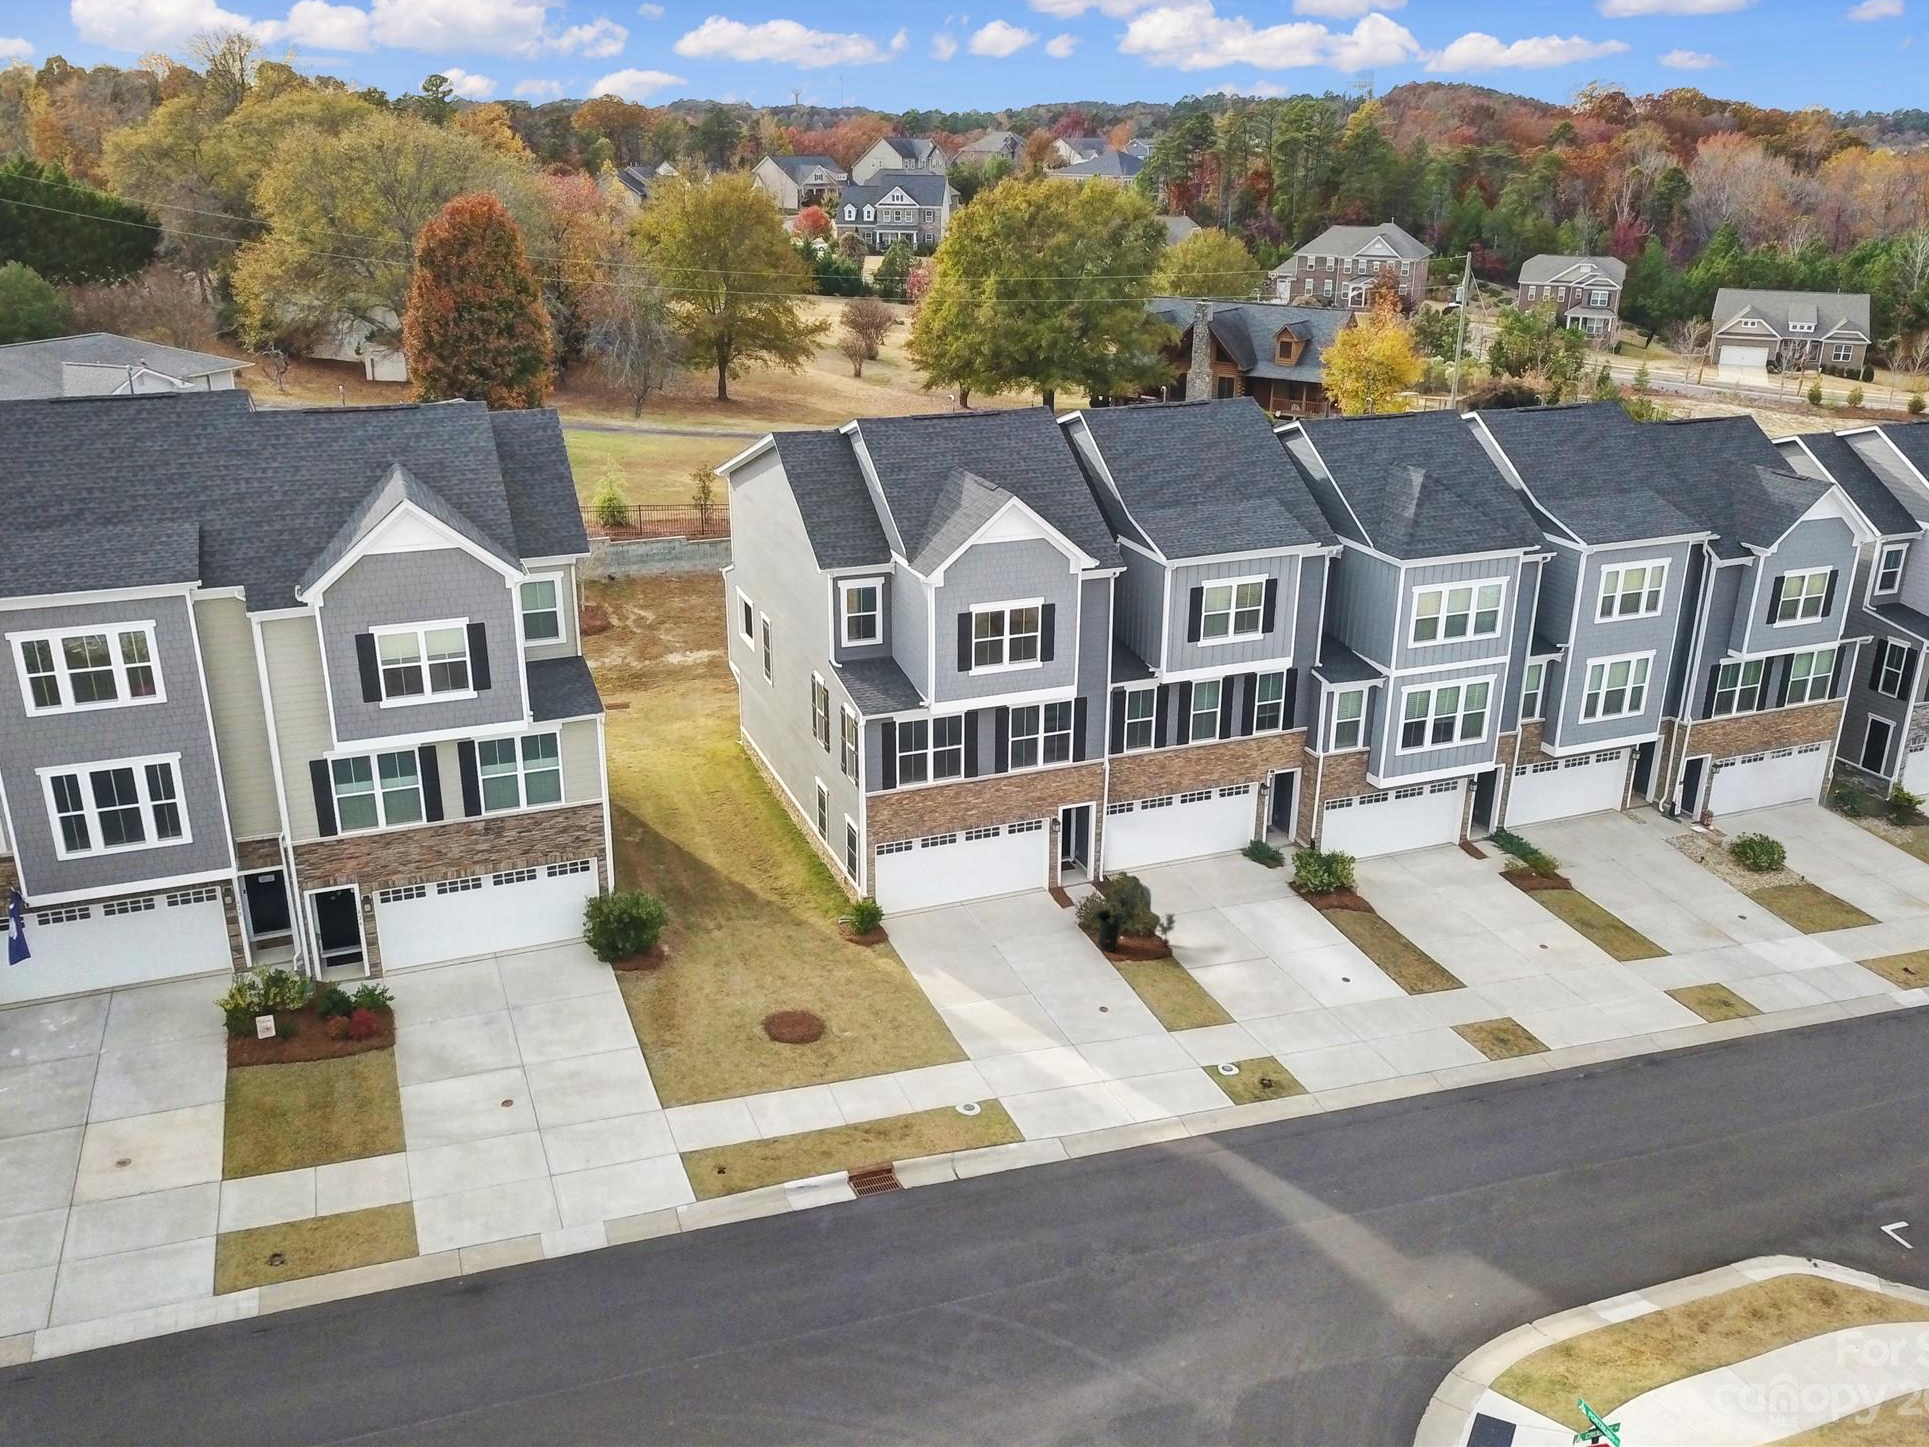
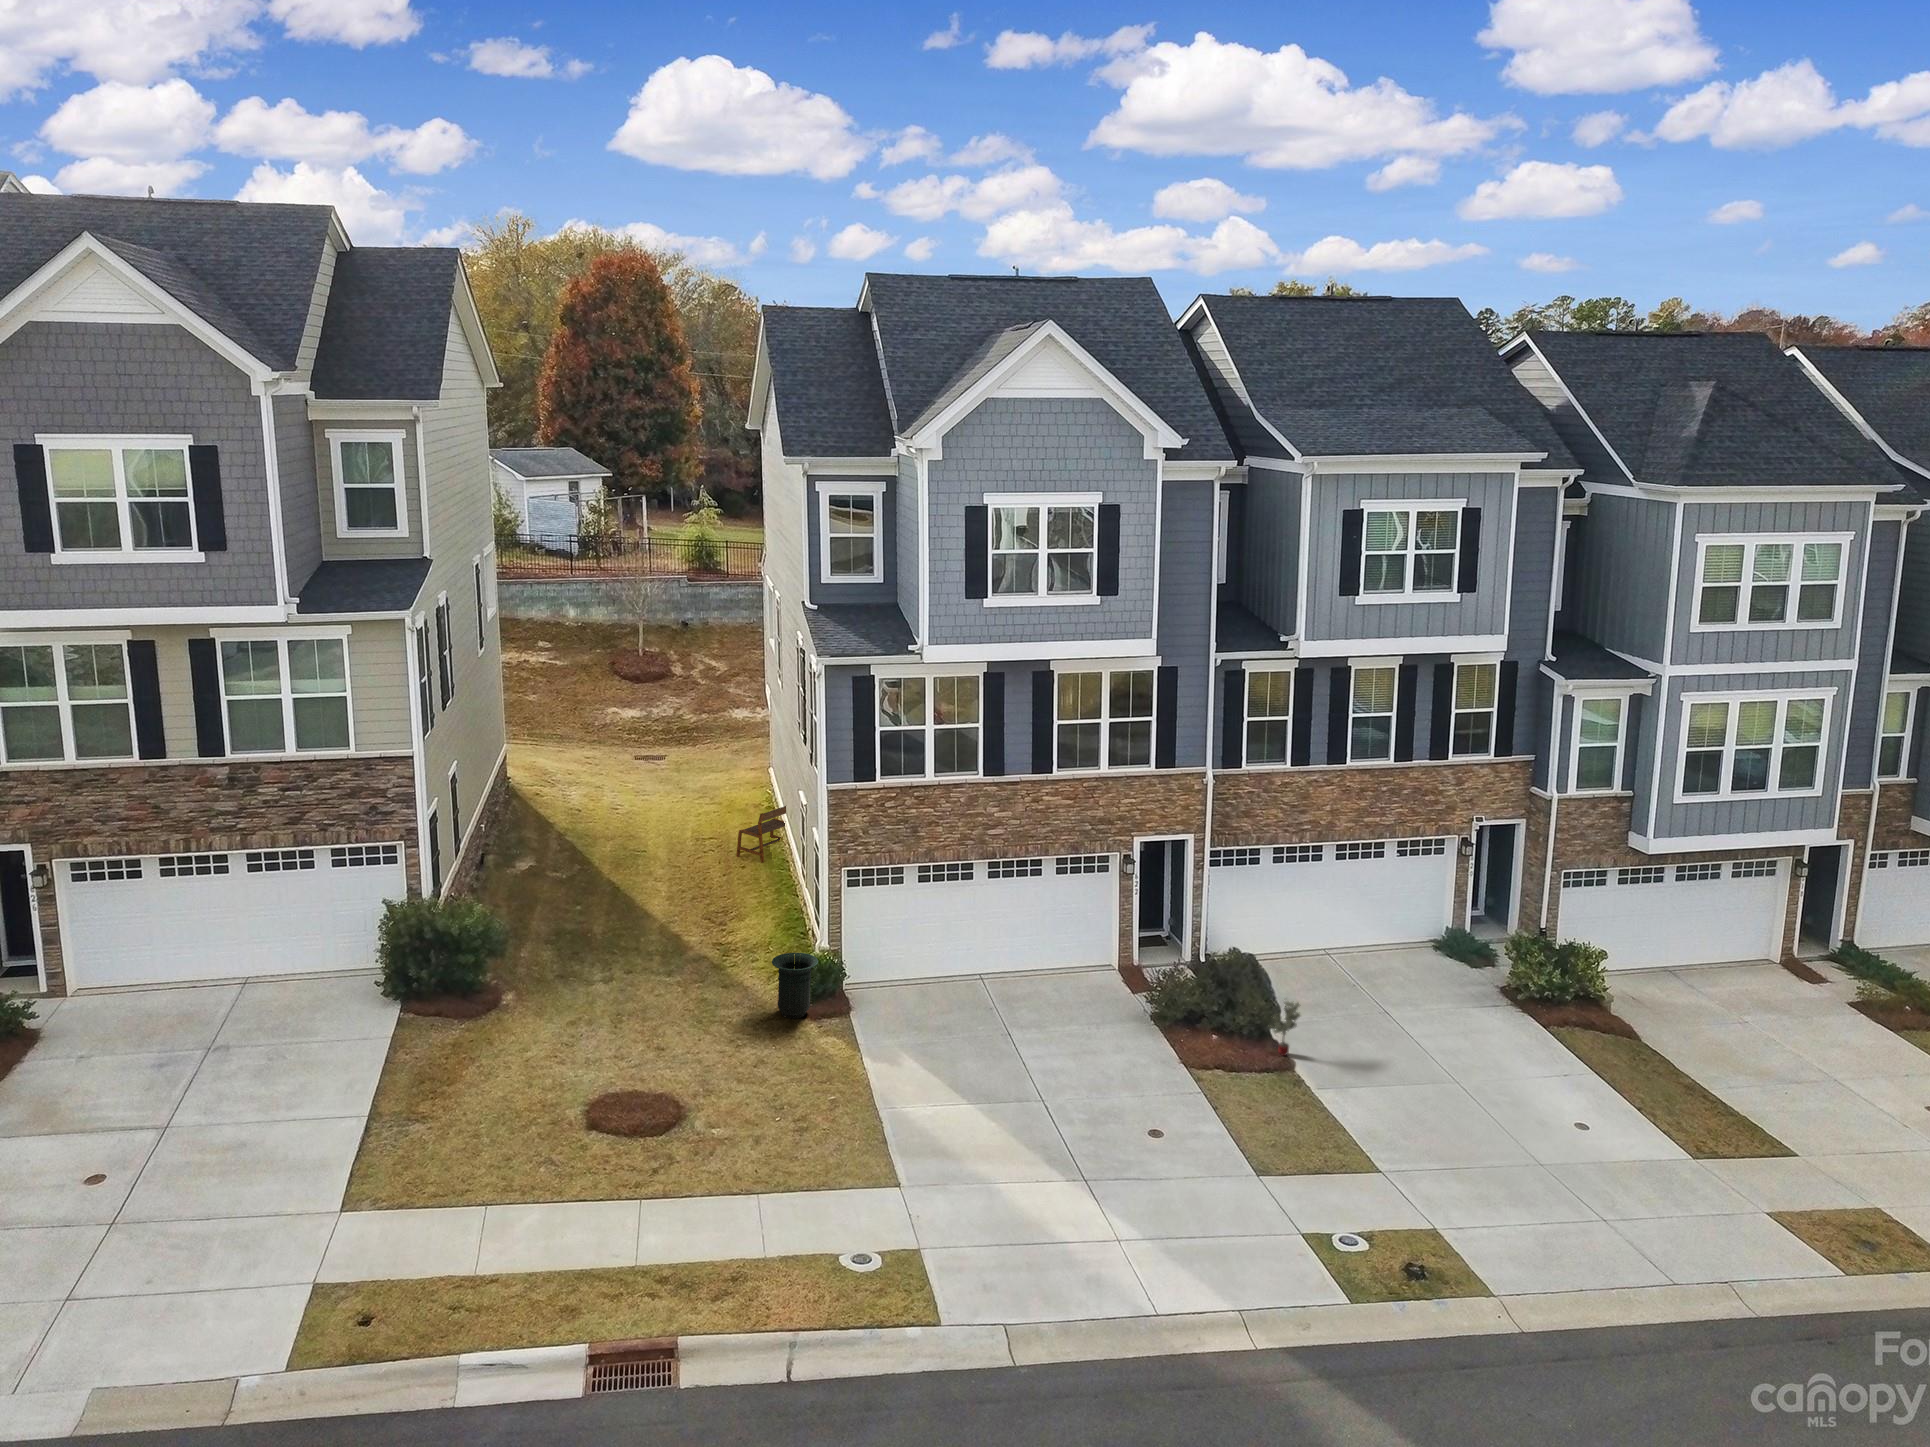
bench: none [751,770,788,816] -> present [736,806,786,862]
trash can: present [1096,910,1125,951] -> present [772,953,818,1018]

